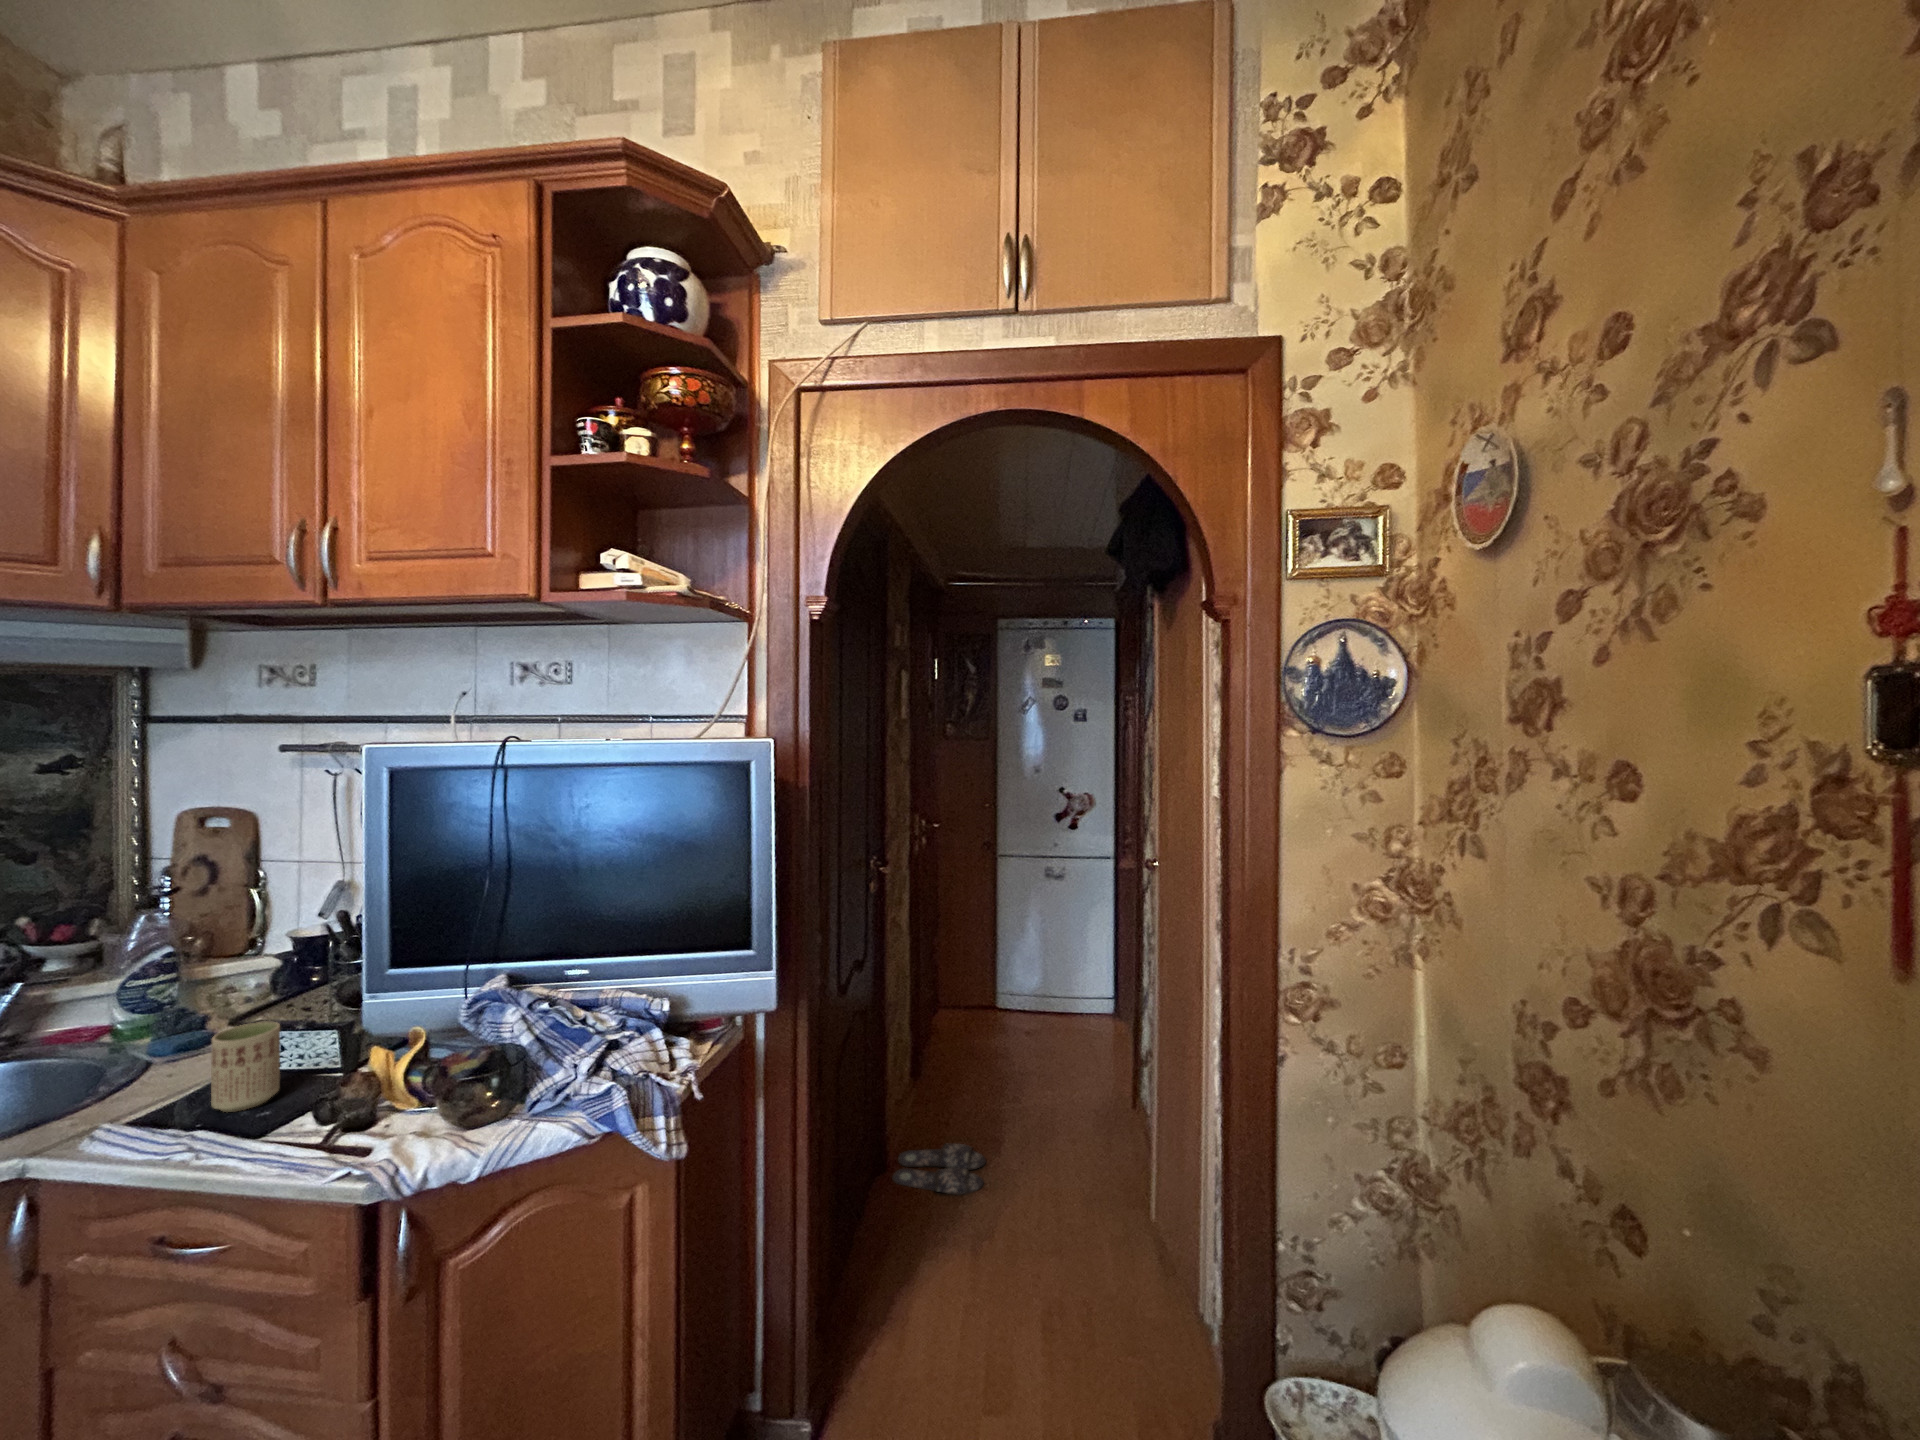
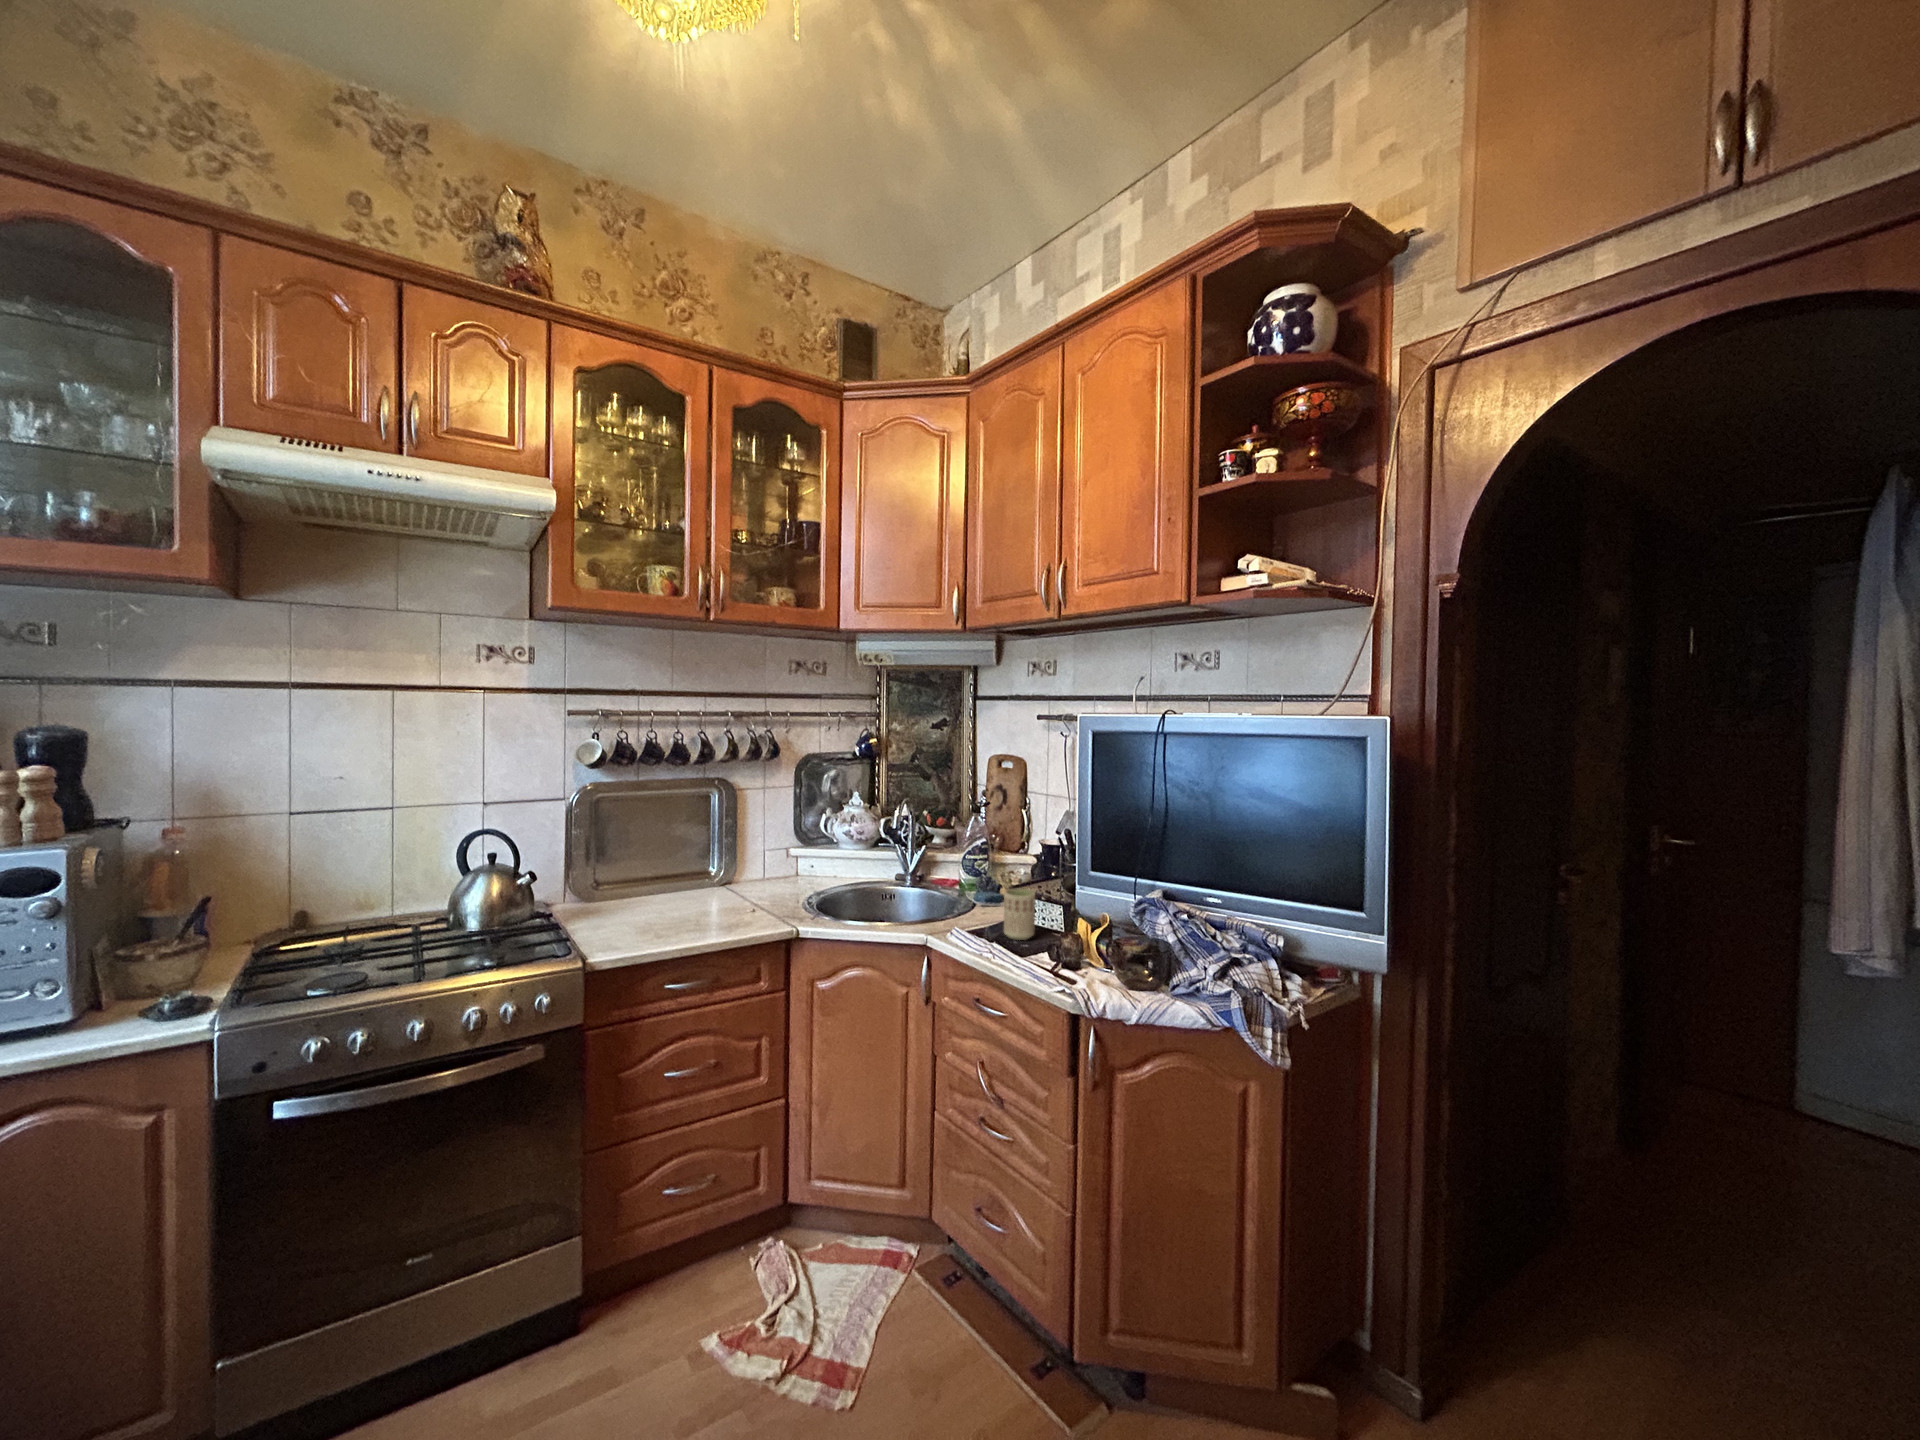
slippers: present [892,1143,986,1195] -> none [1570,1233,1732,1327]

